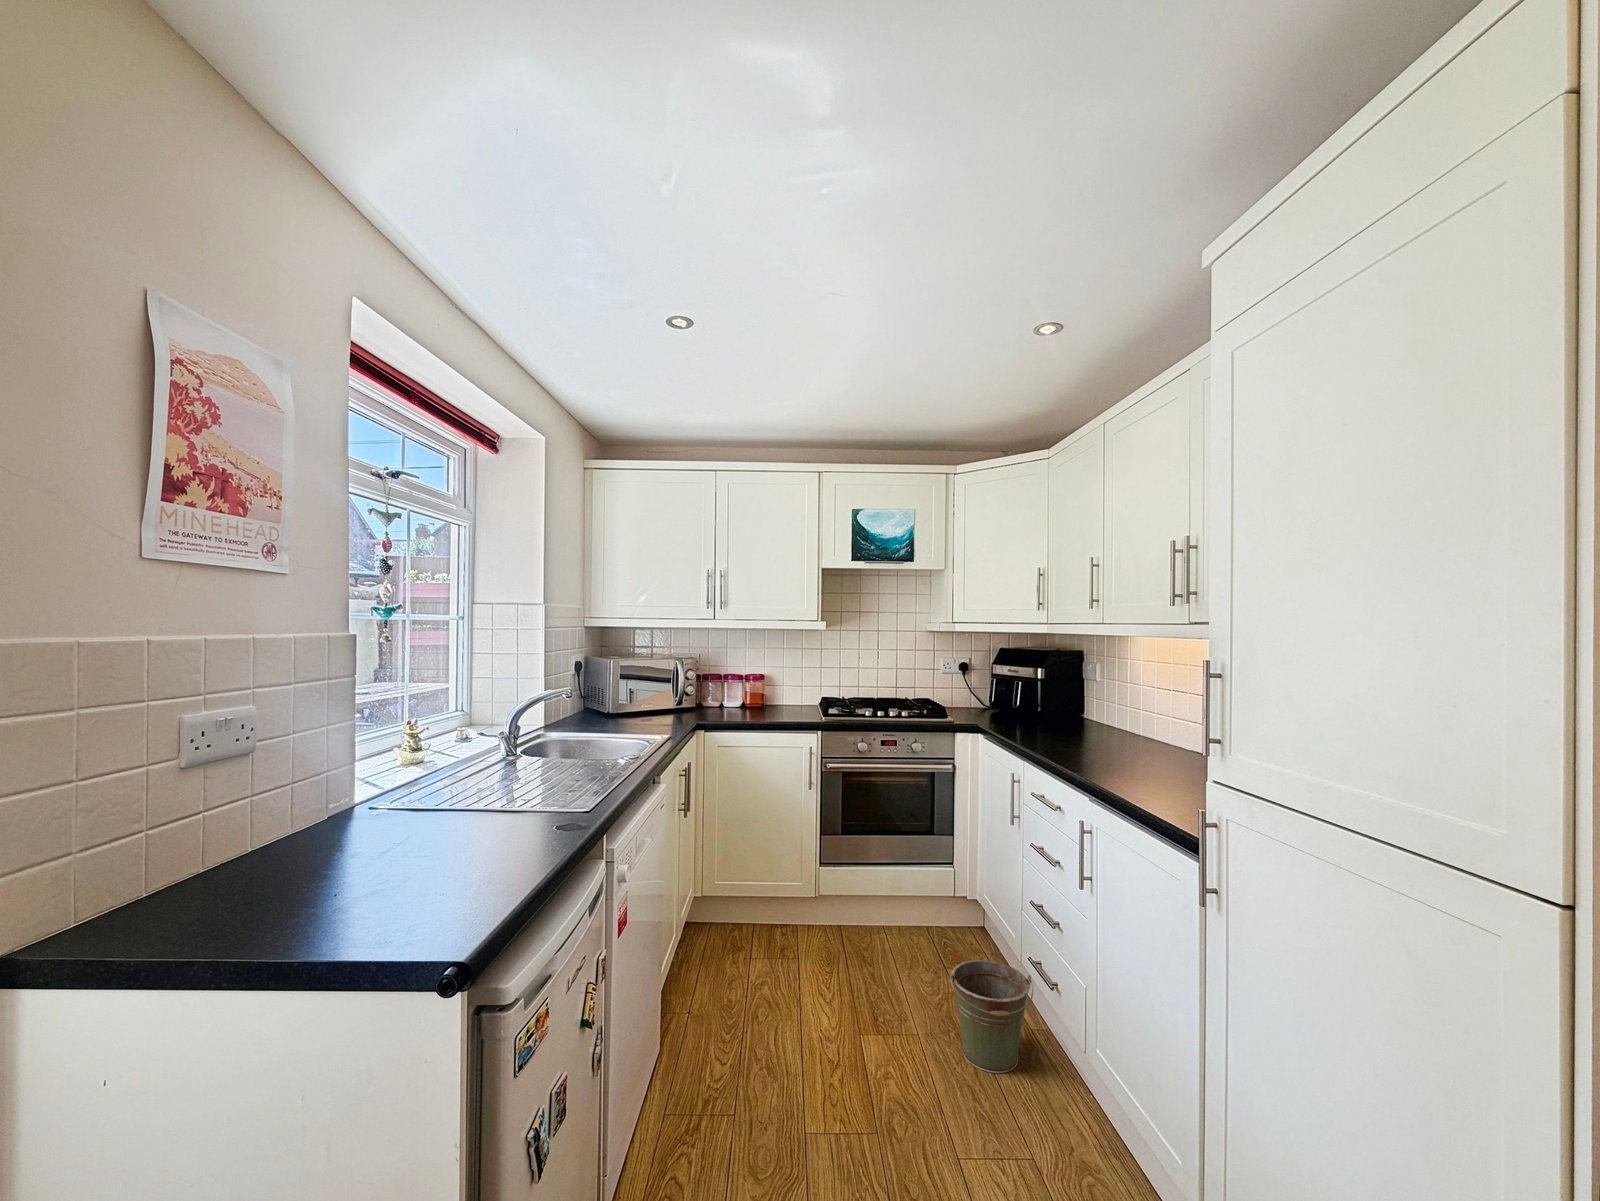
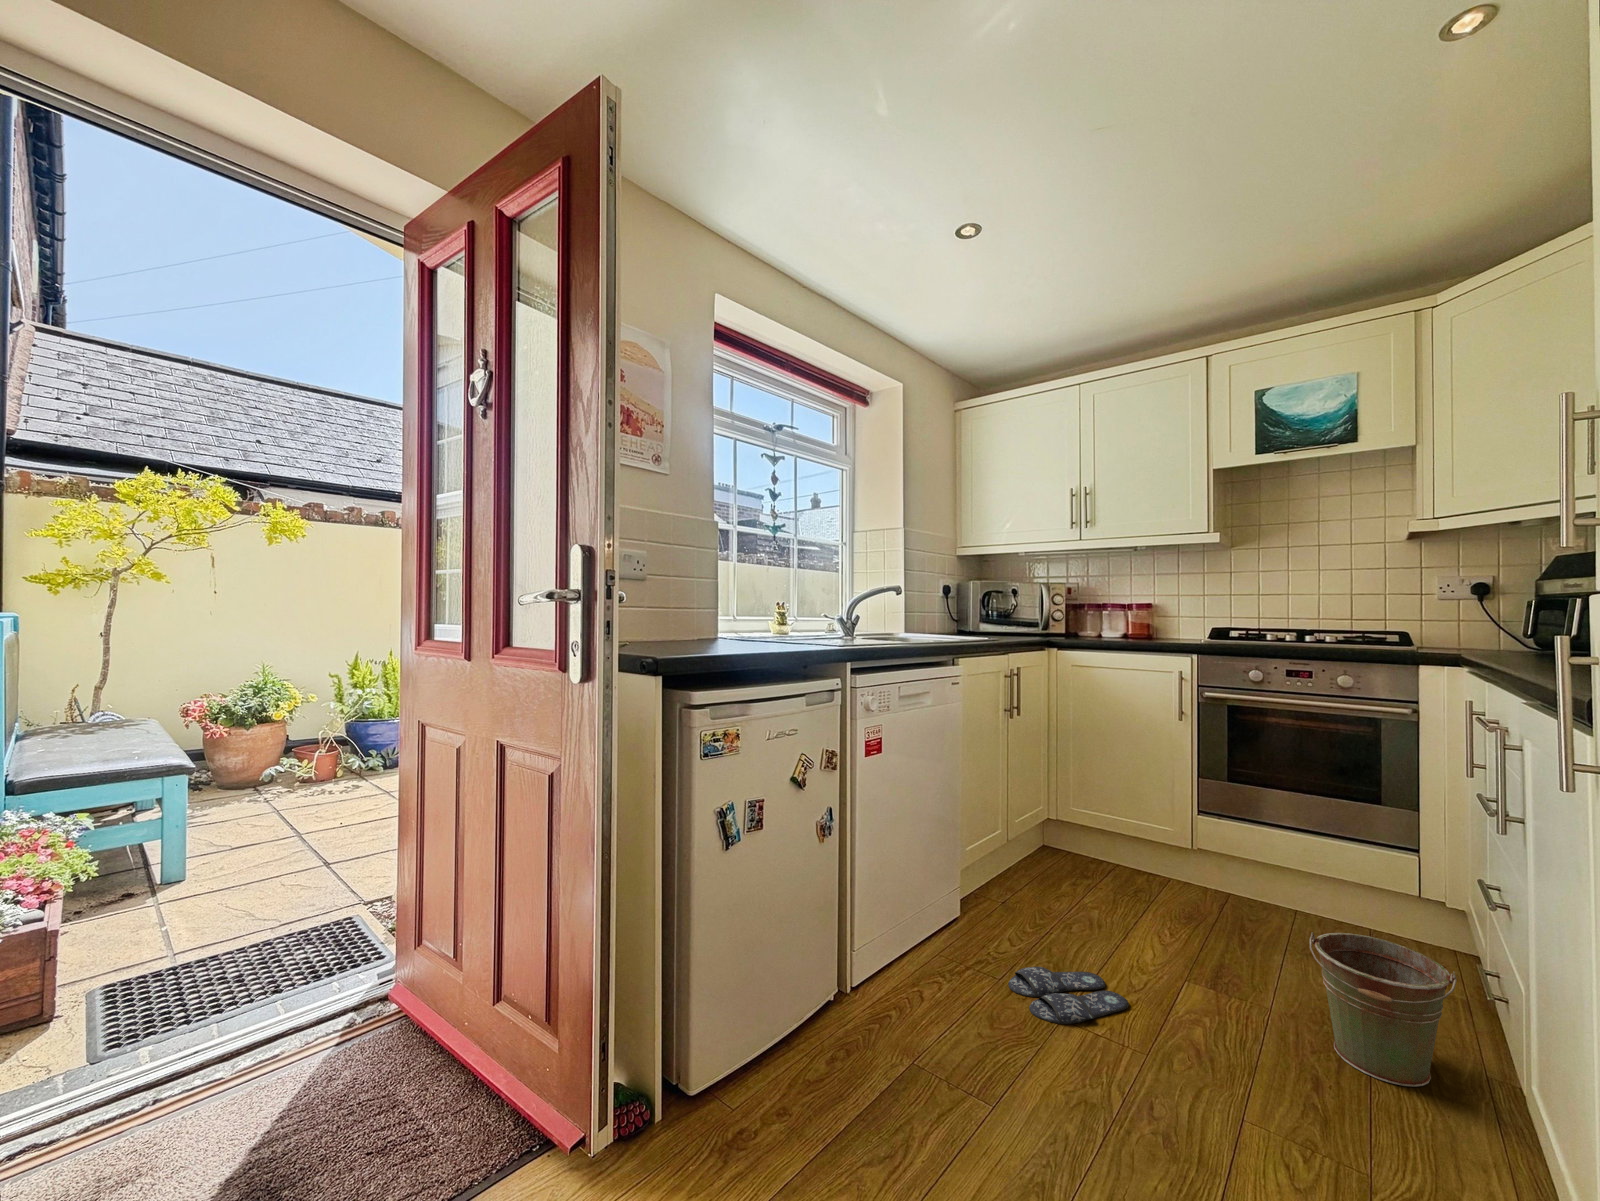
slippers: none [736,1067,836,1145] -> present [1008,967,1129,1024]

